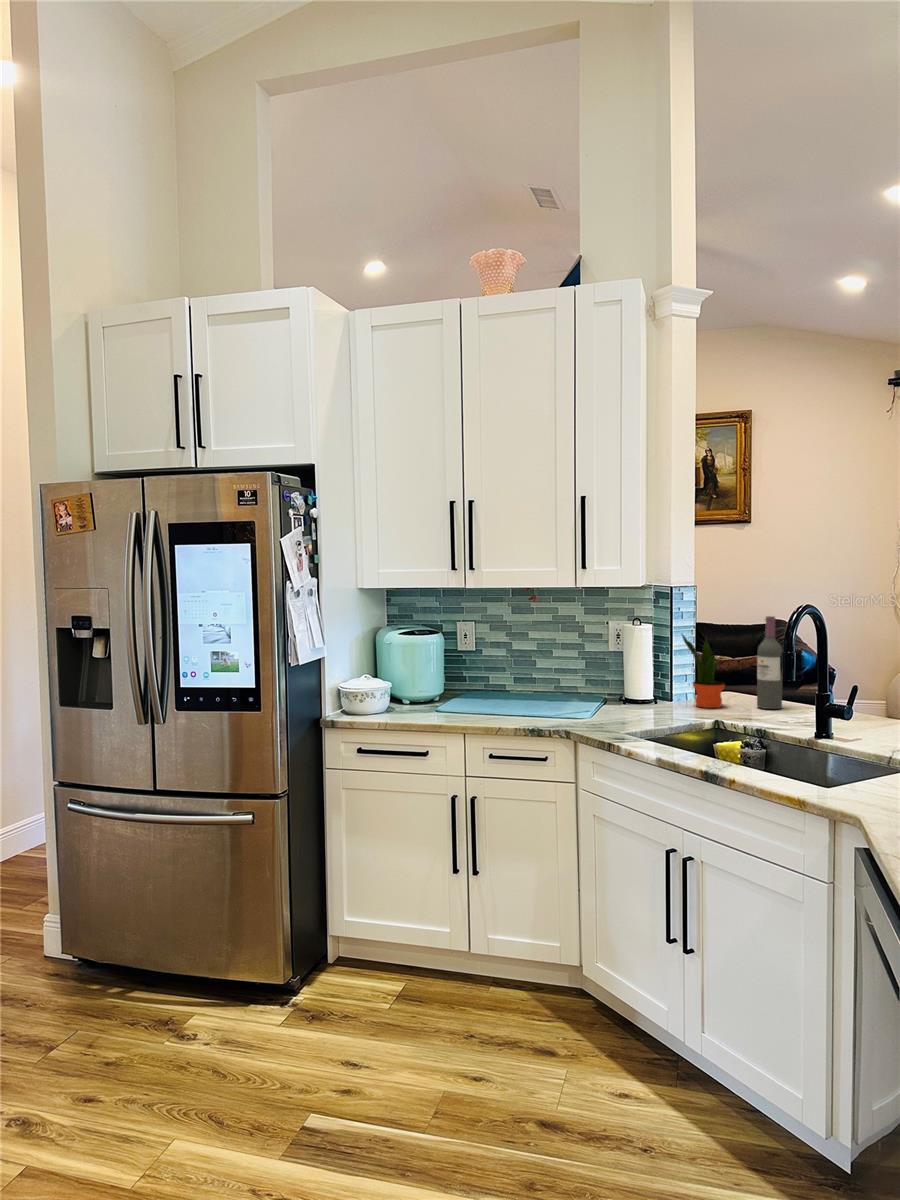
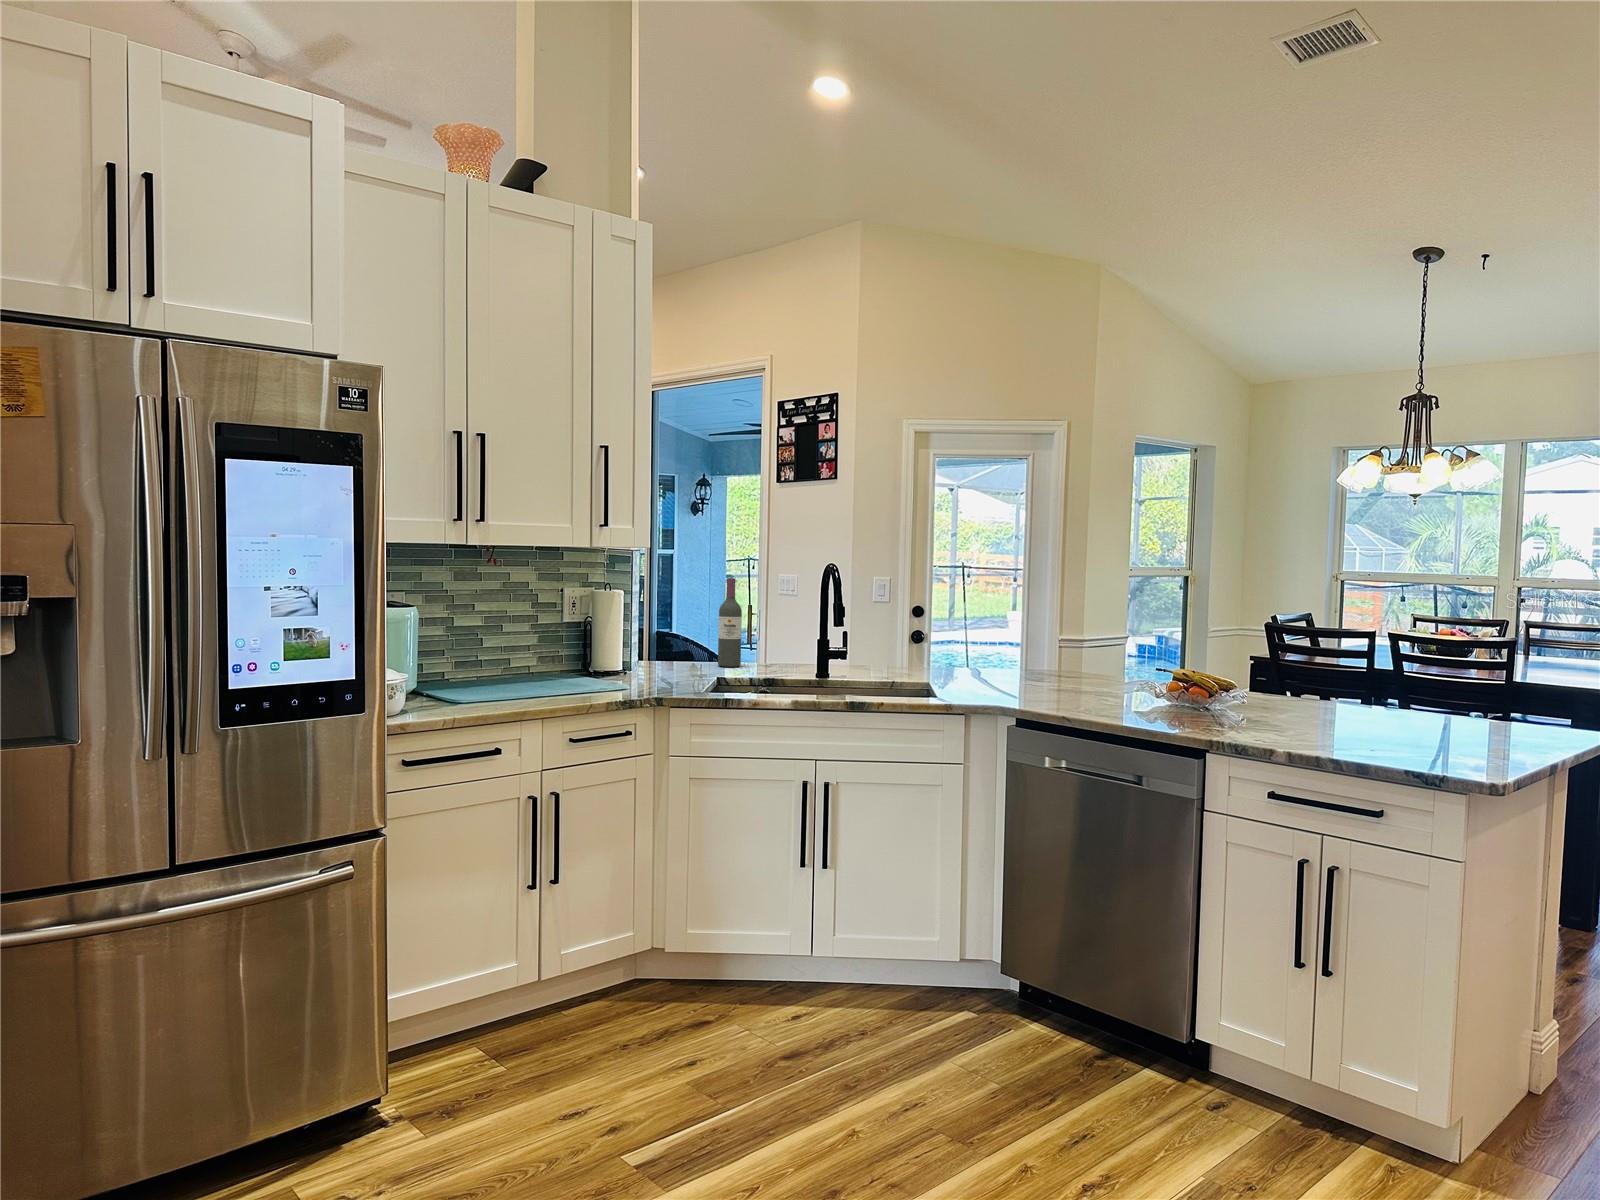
potted plant: present [682,635,725,708] -> none [666,595,700,671]

